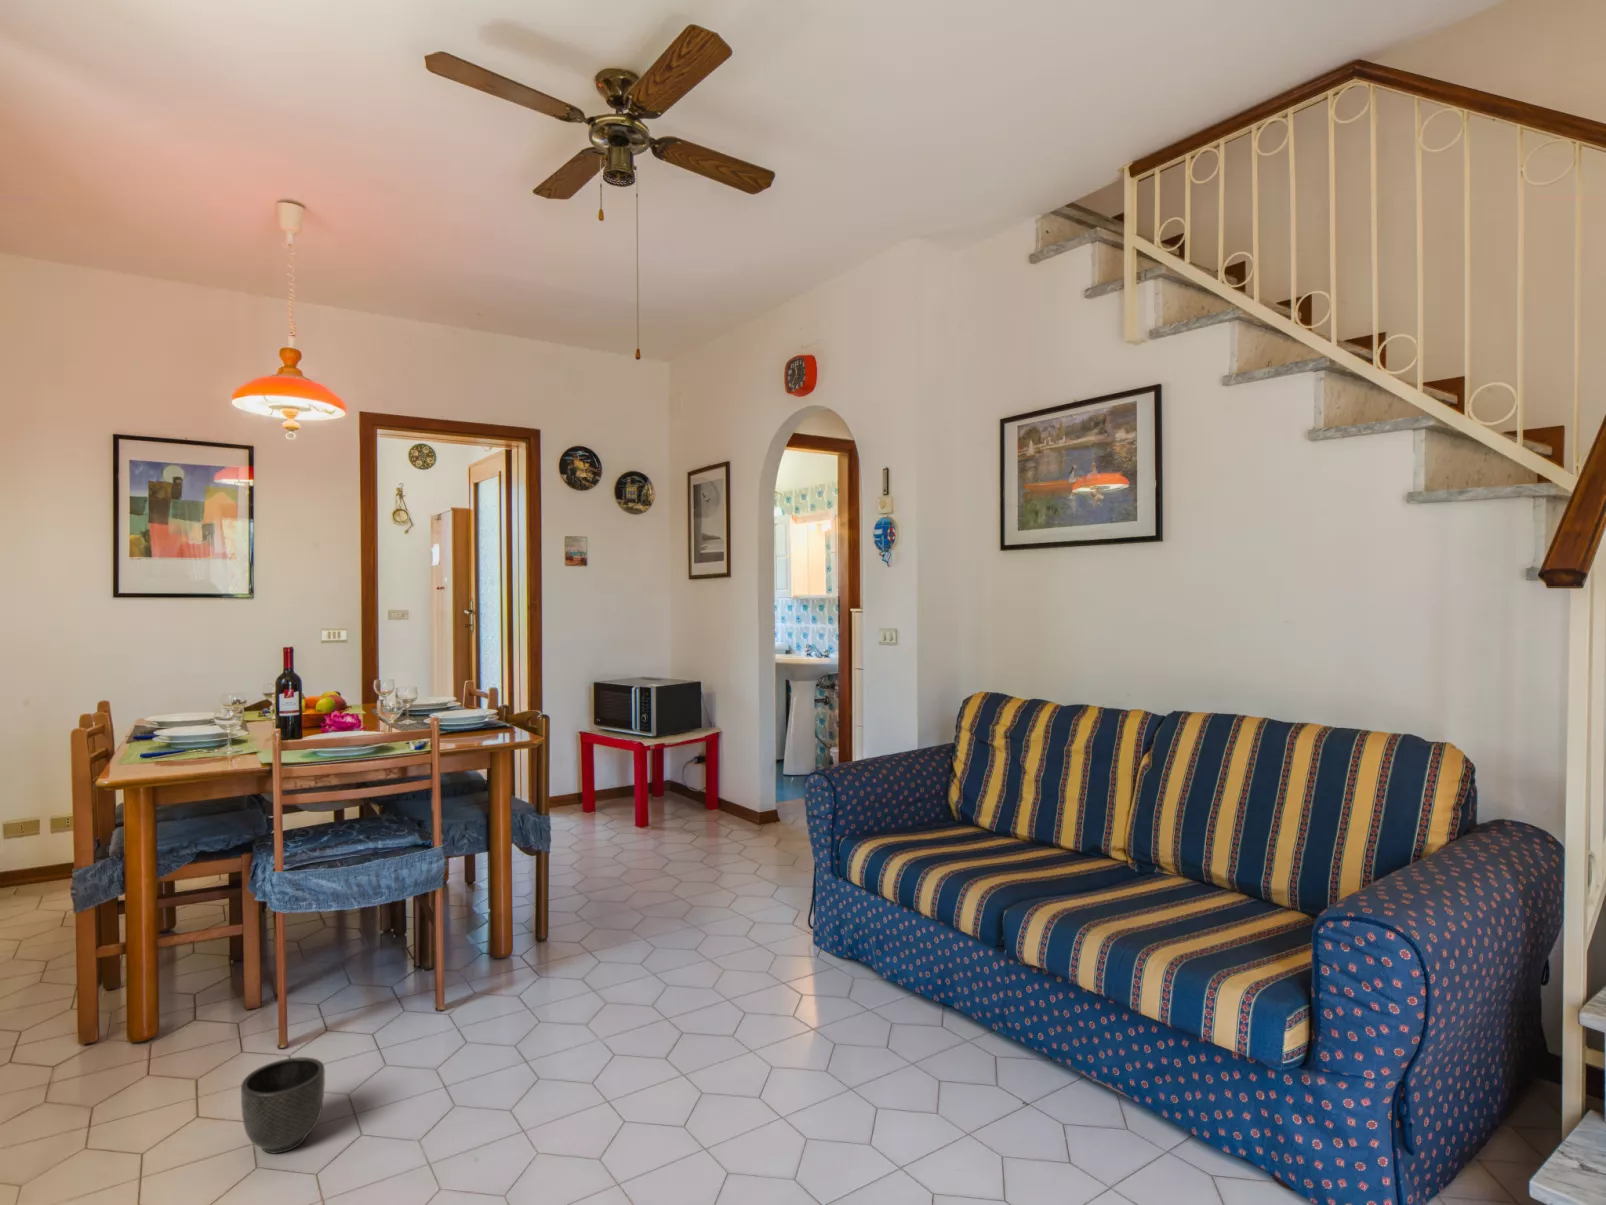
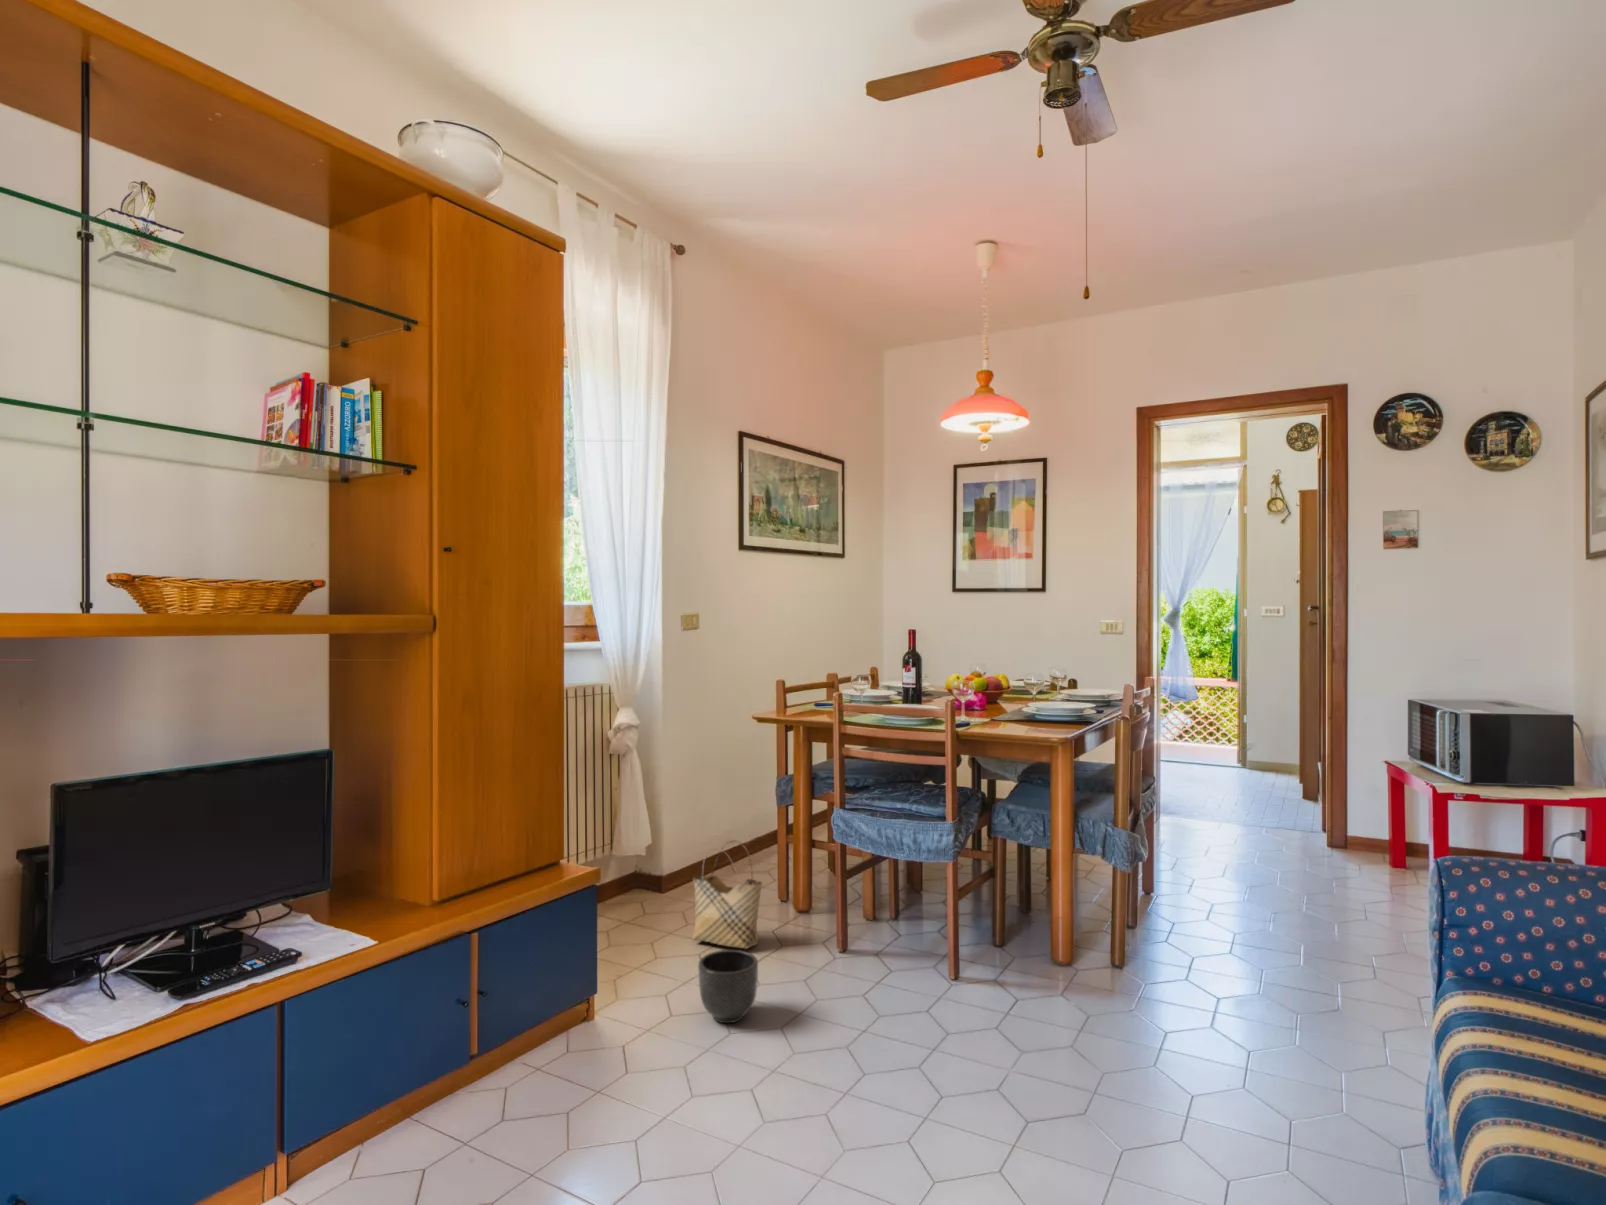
woven basket: none [53,958,176,1120] -> present [693,841,762,948]

